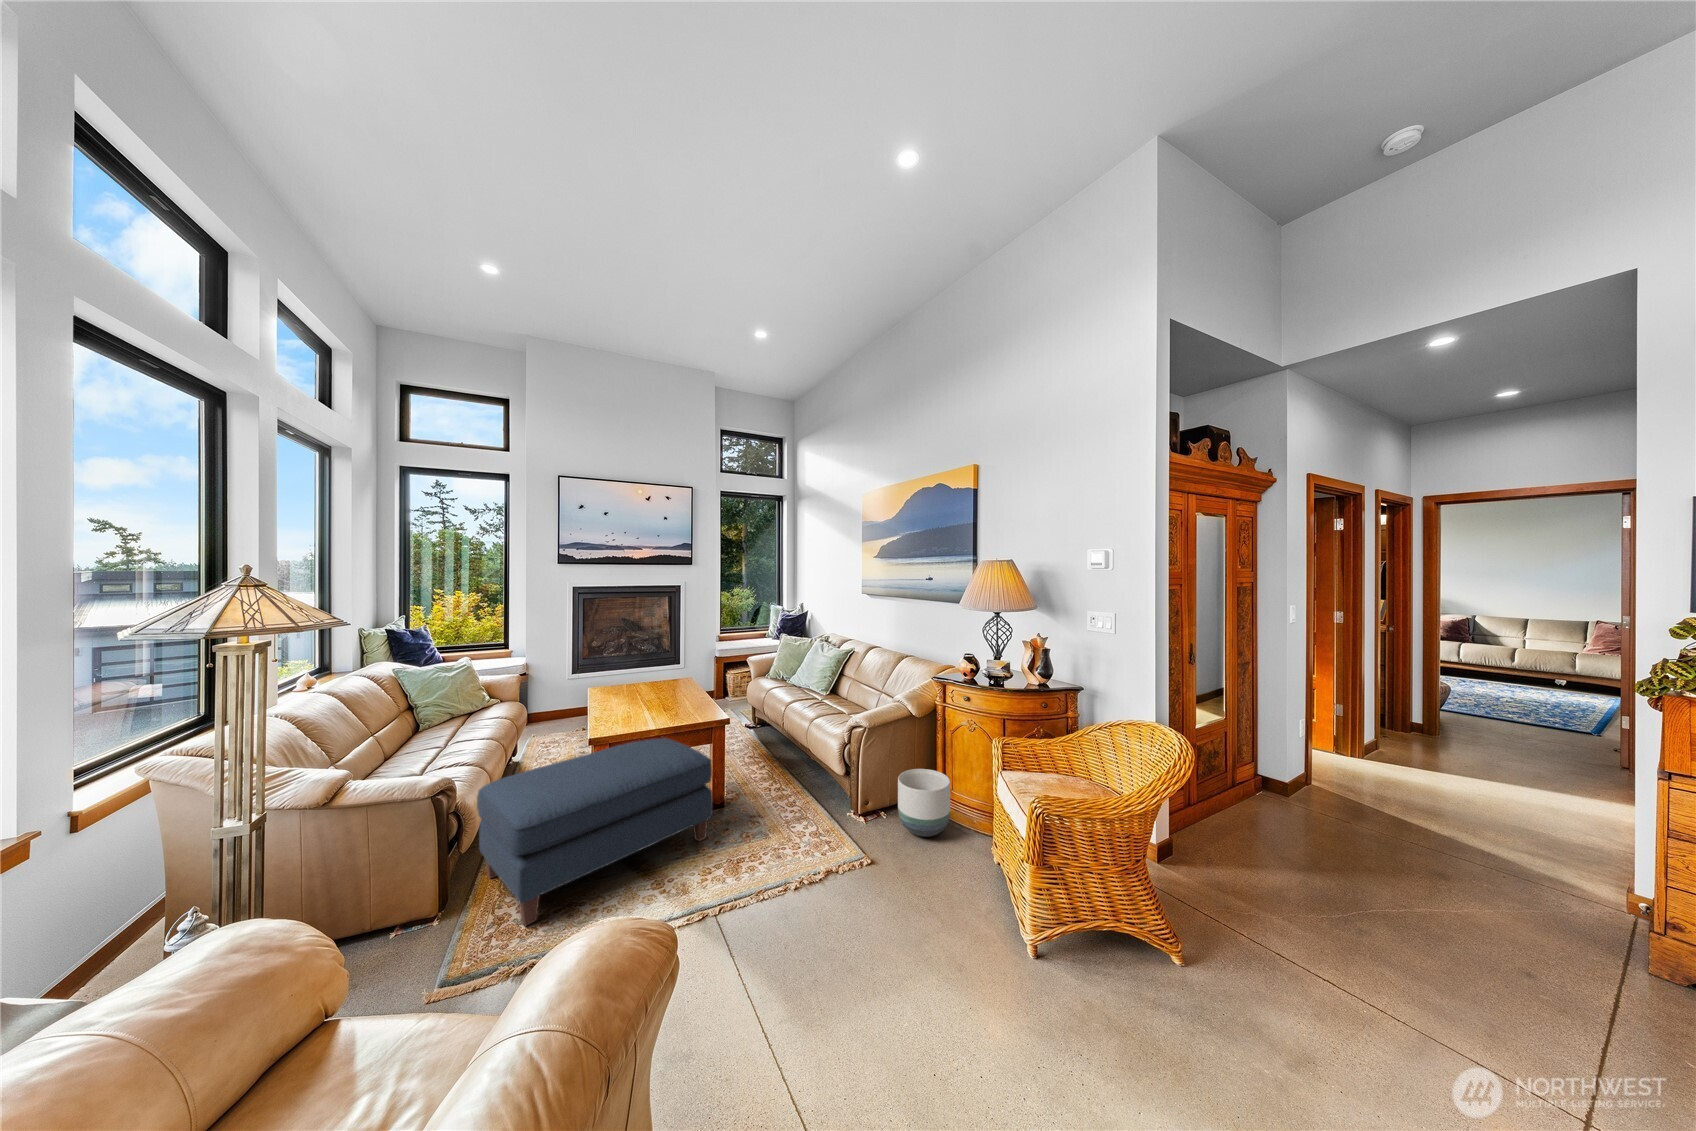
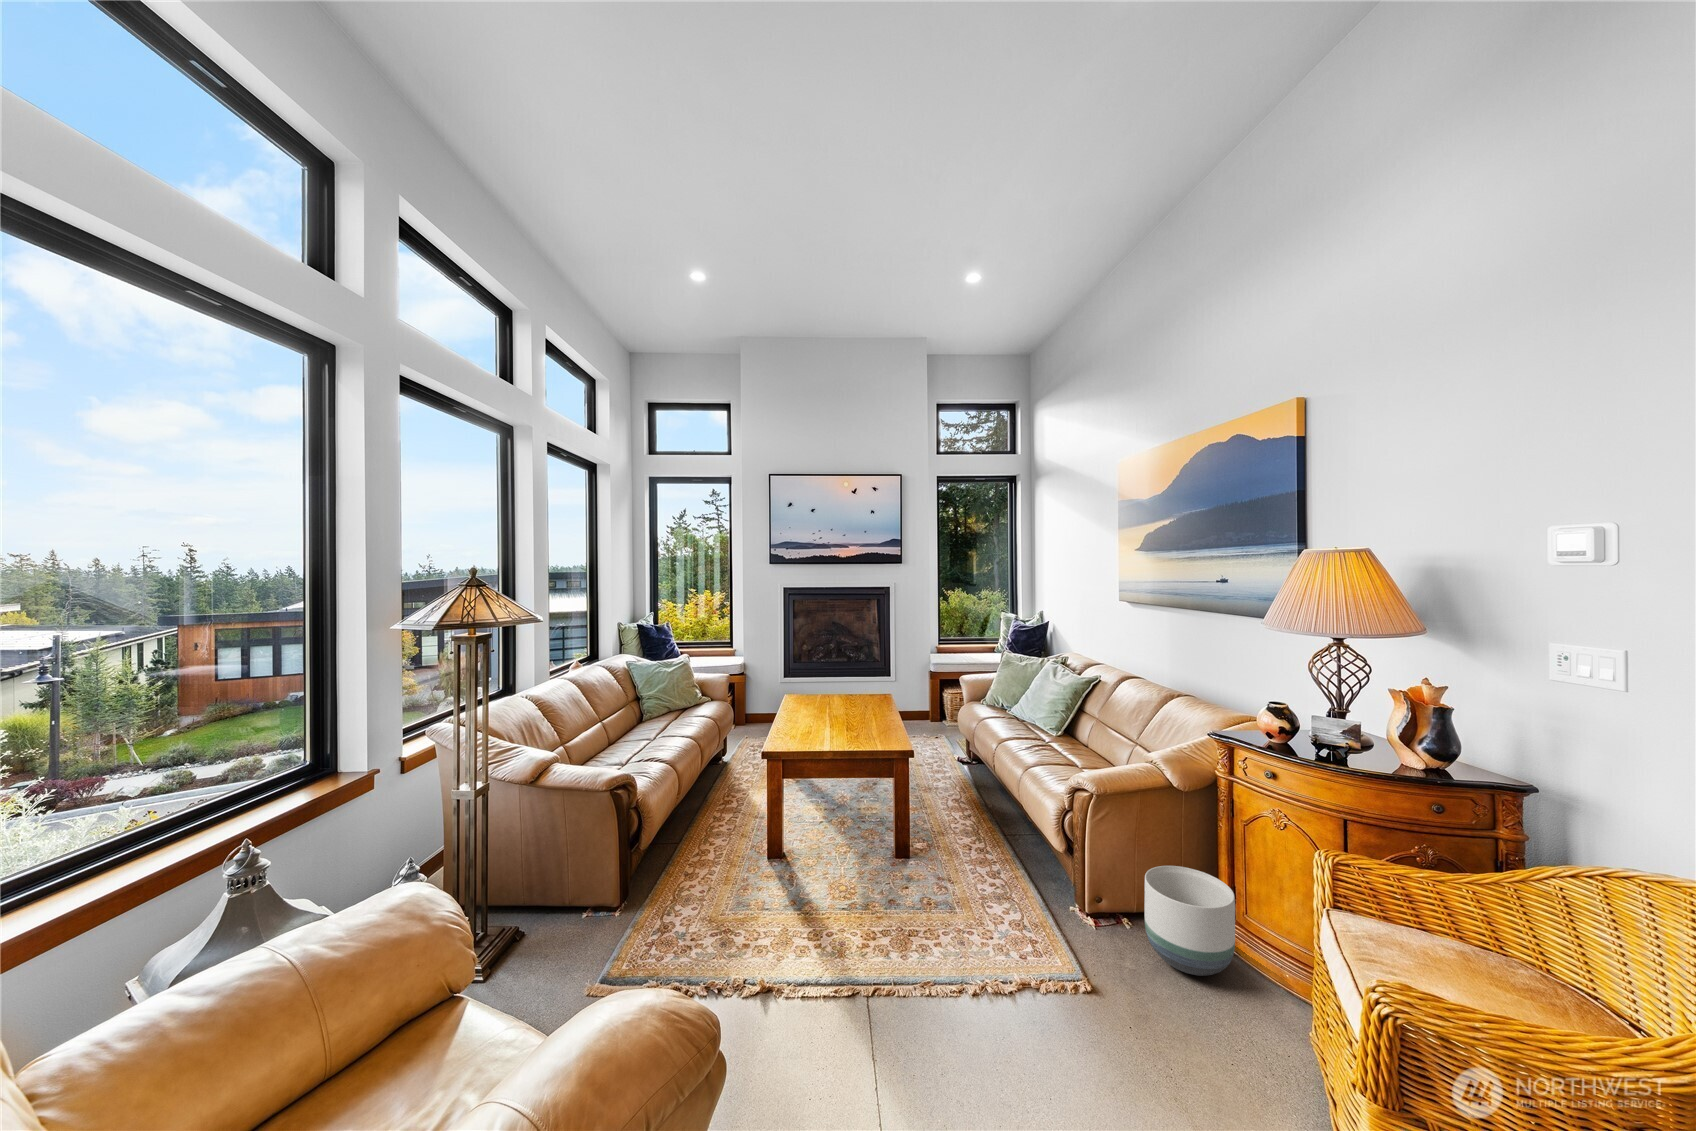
ottoman: present [477,738,713,926] -> none [656,760,888,944]

